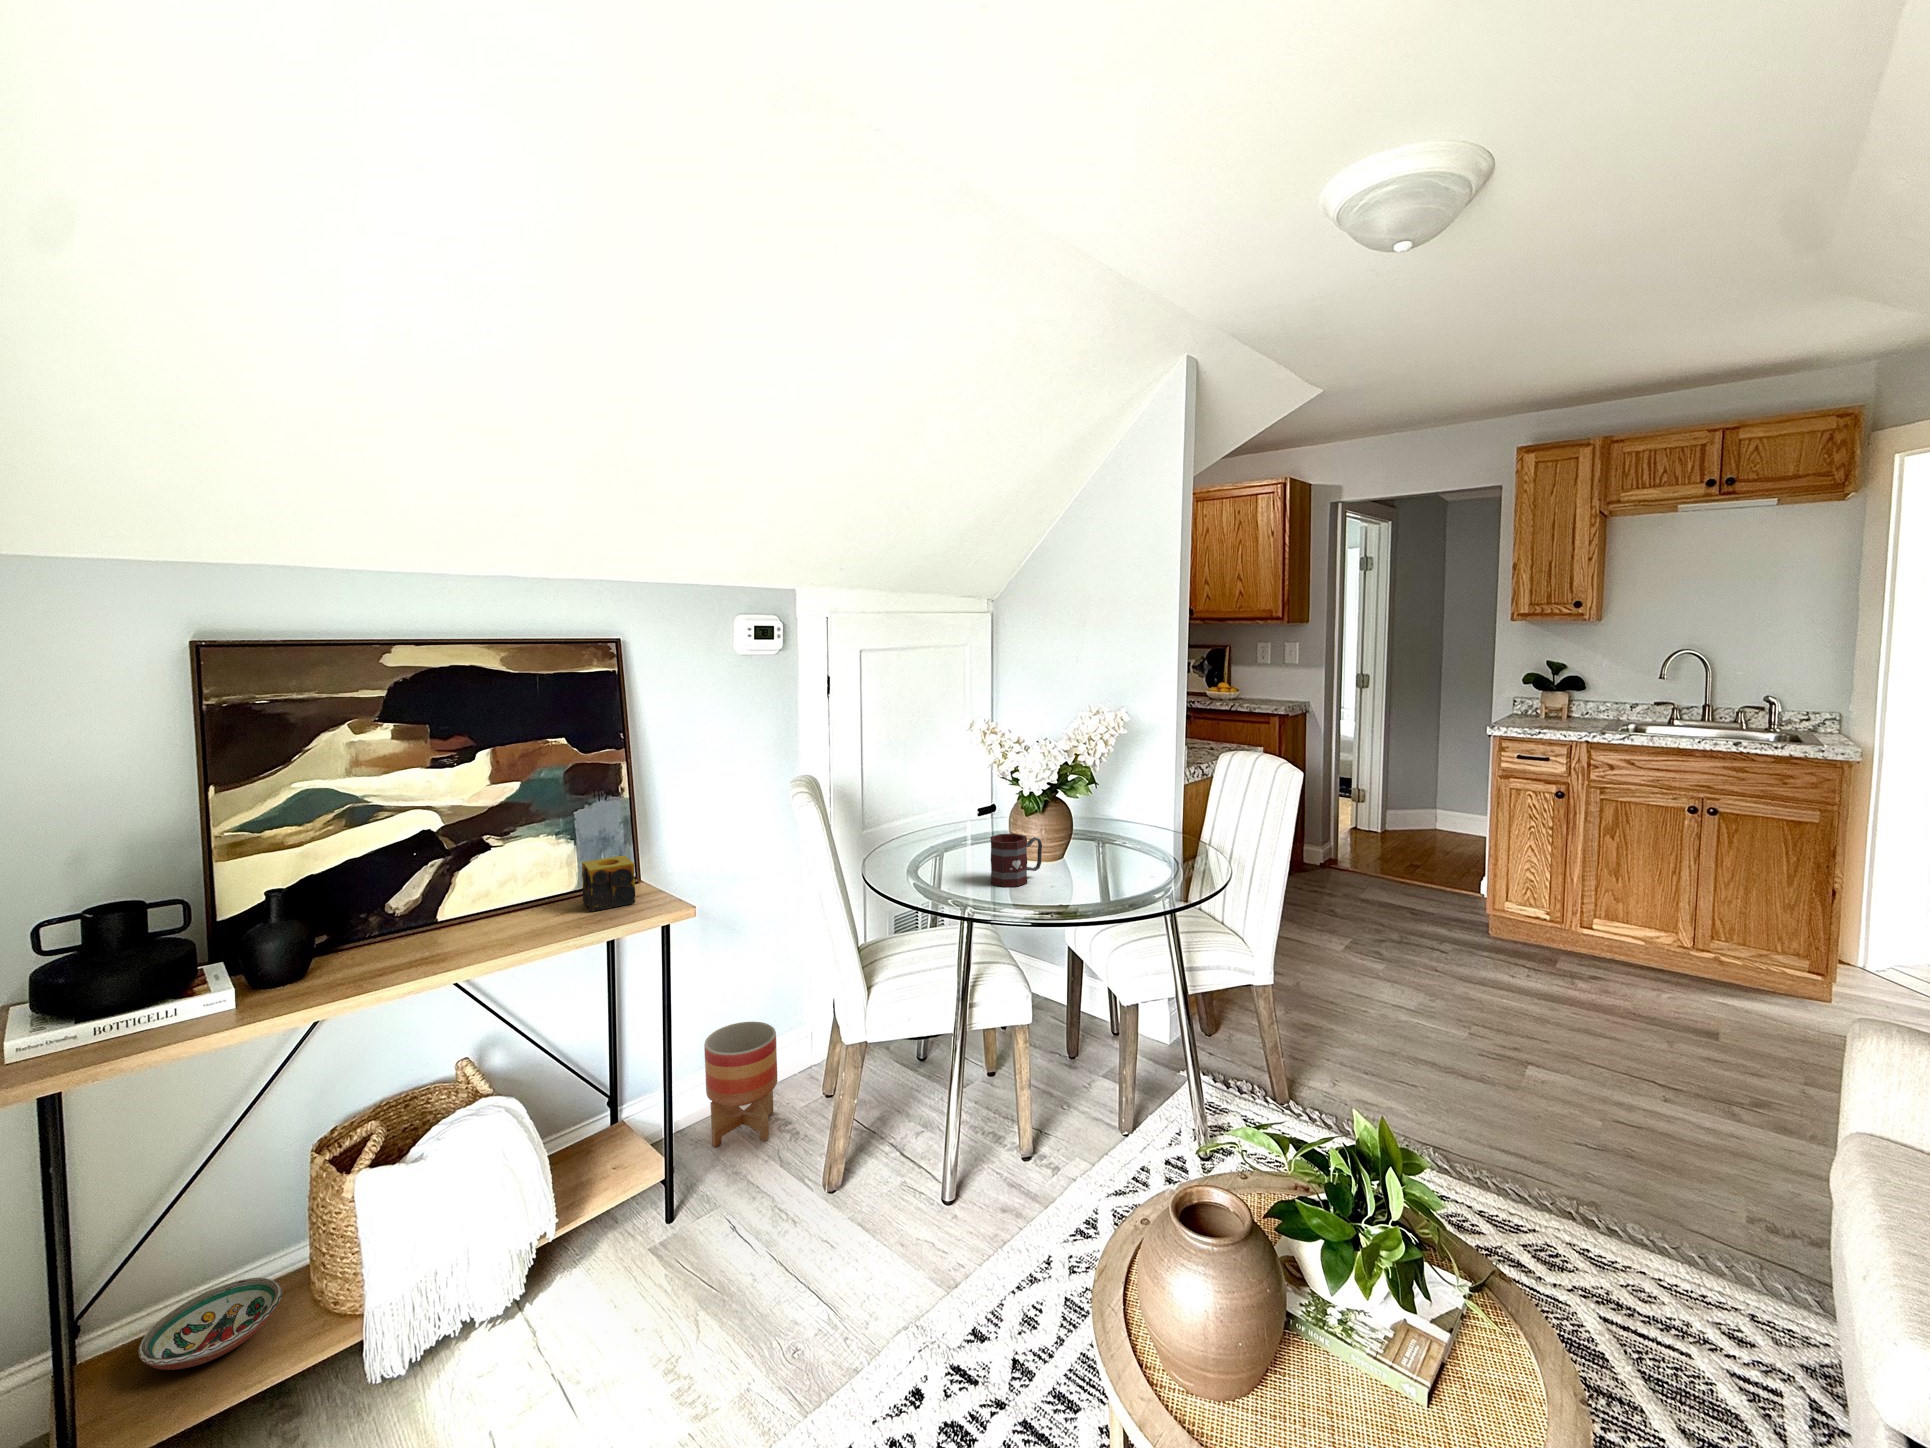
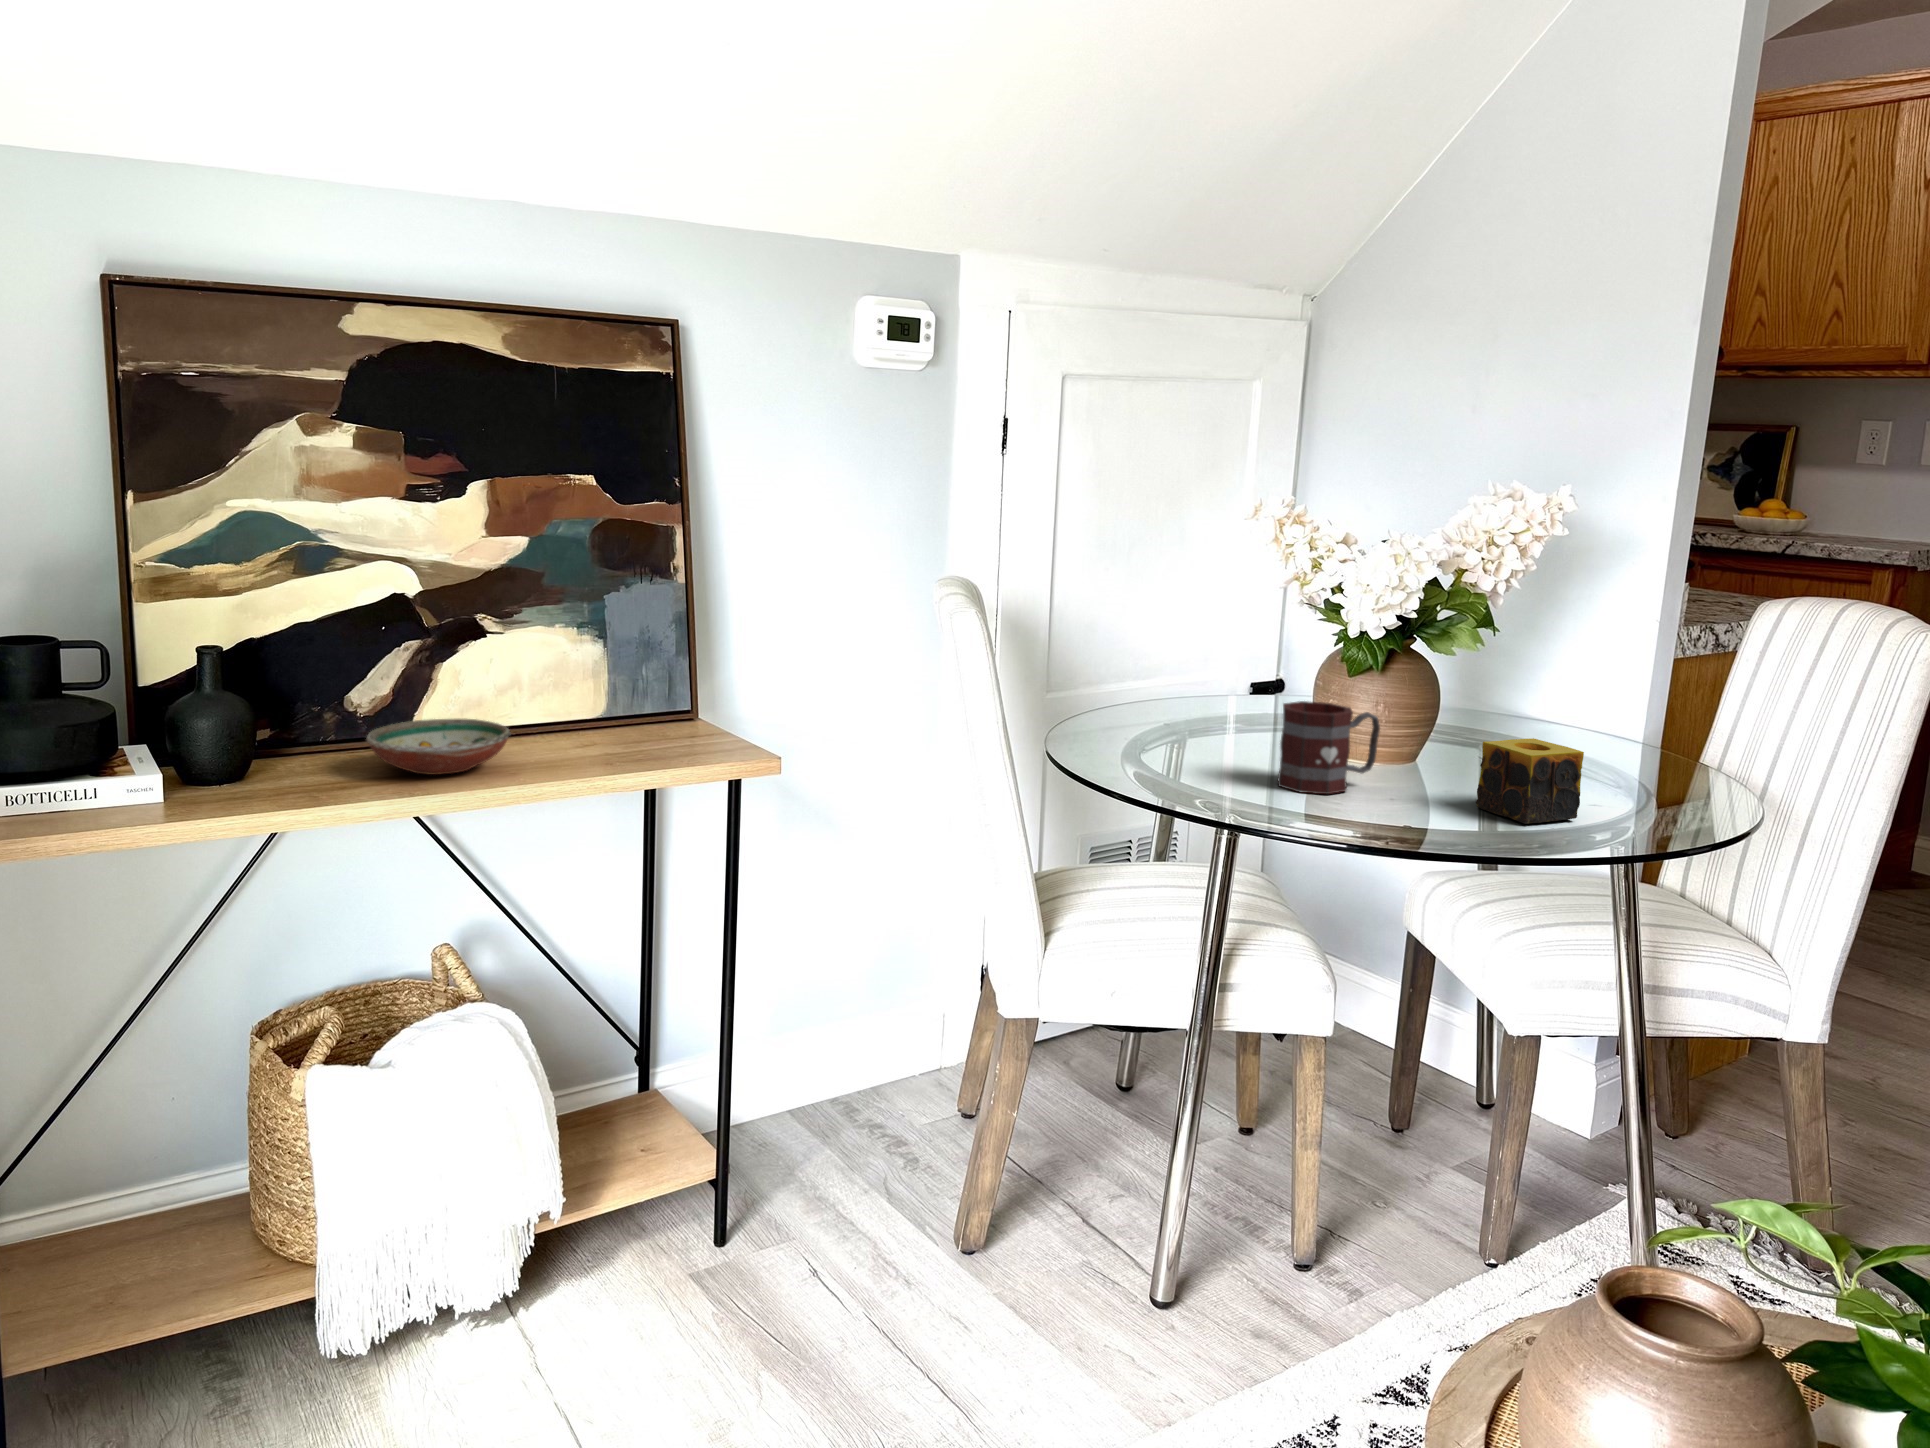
candle: present [582,856,635,911] -> present [1476,738,1584,824]
planter: present [704,1022,777,1147] -> none [781,972,892,1159]
decorative bowl: present [139,1277,282,1370] -> present [367,719,510,775]

